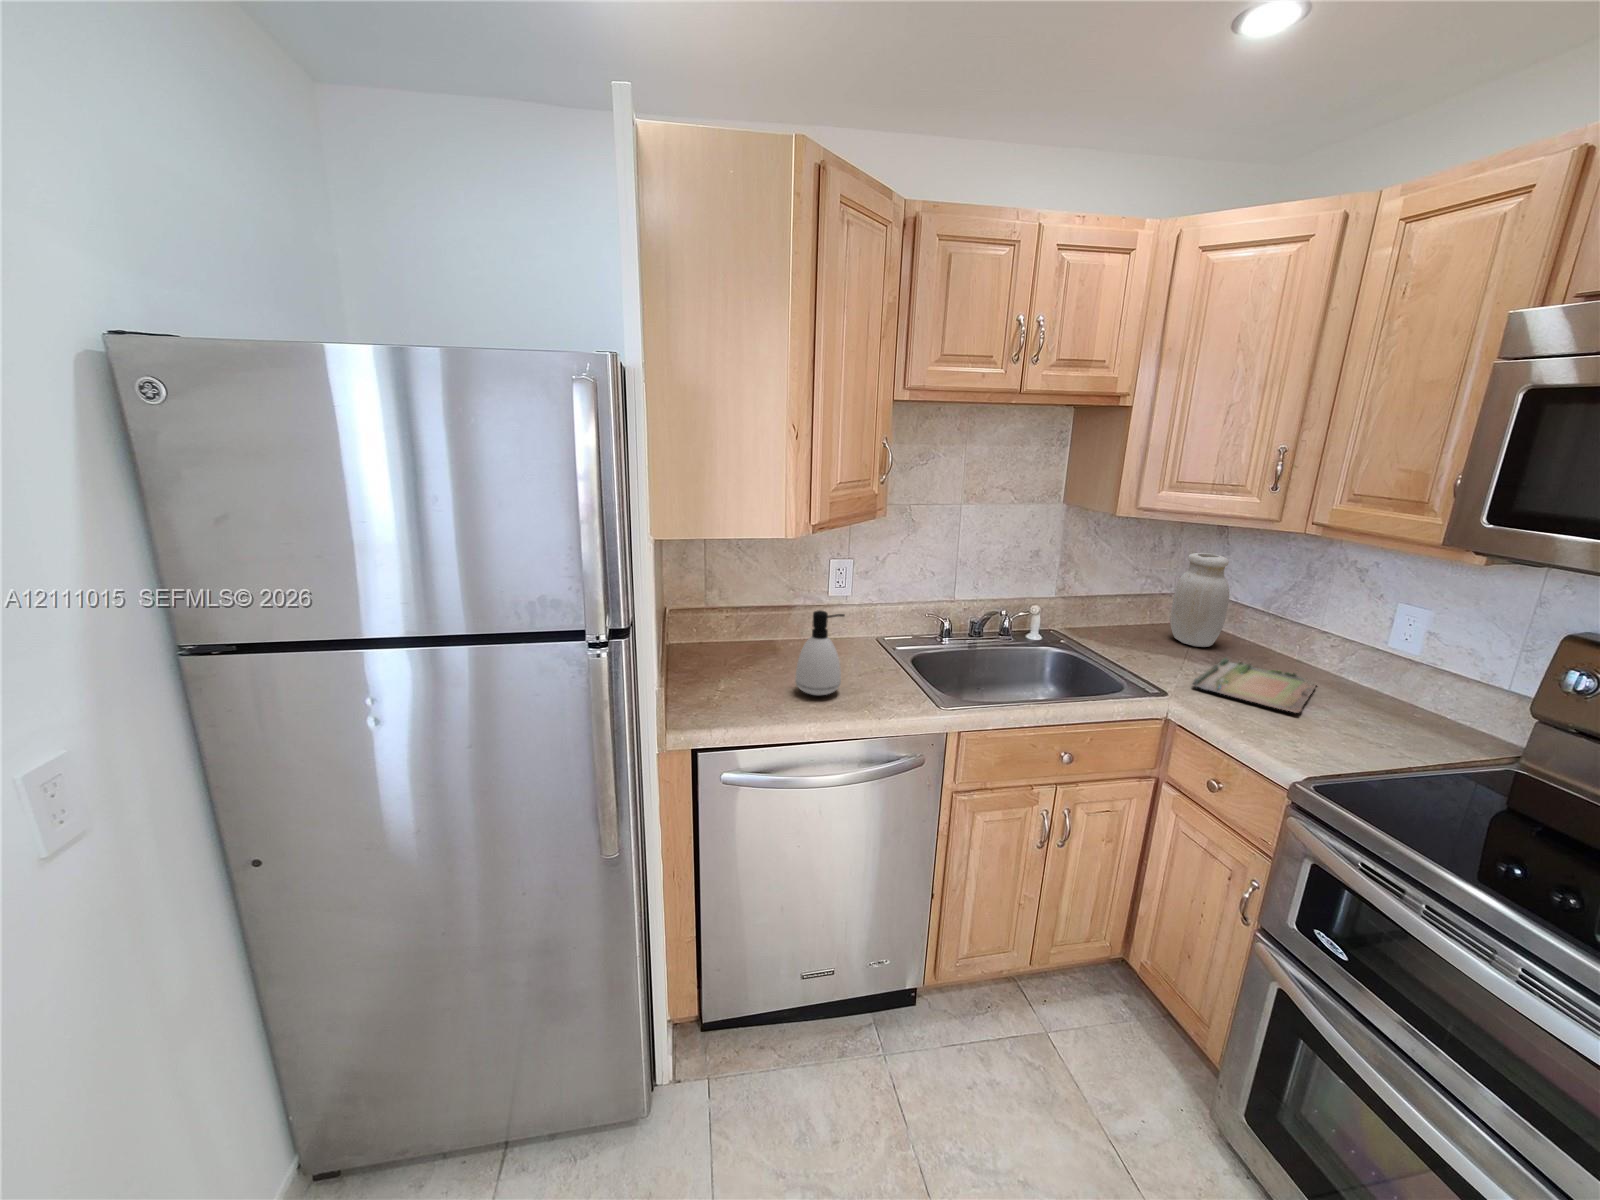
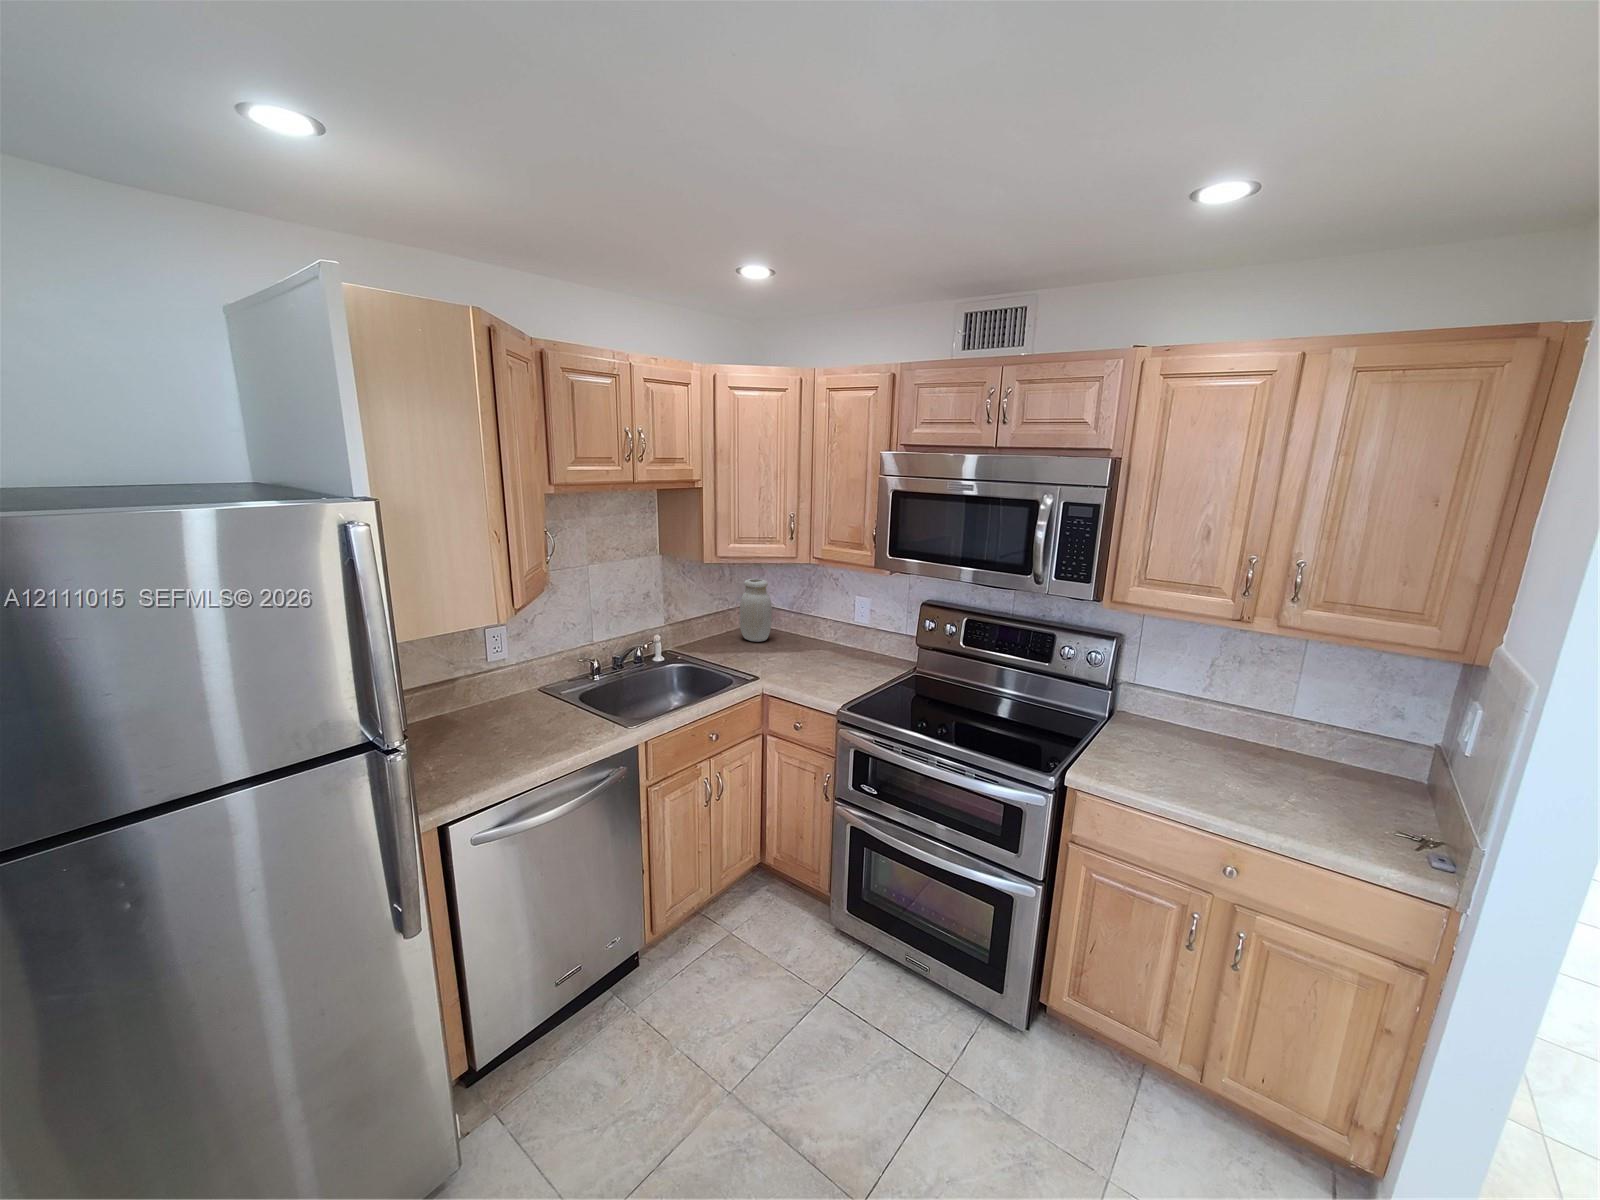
soap dispenser: present [795,610,845,695] -> none [501,674,544,747]
tray: present [1192,658,1317,713] -> none [768,643,828,670]

